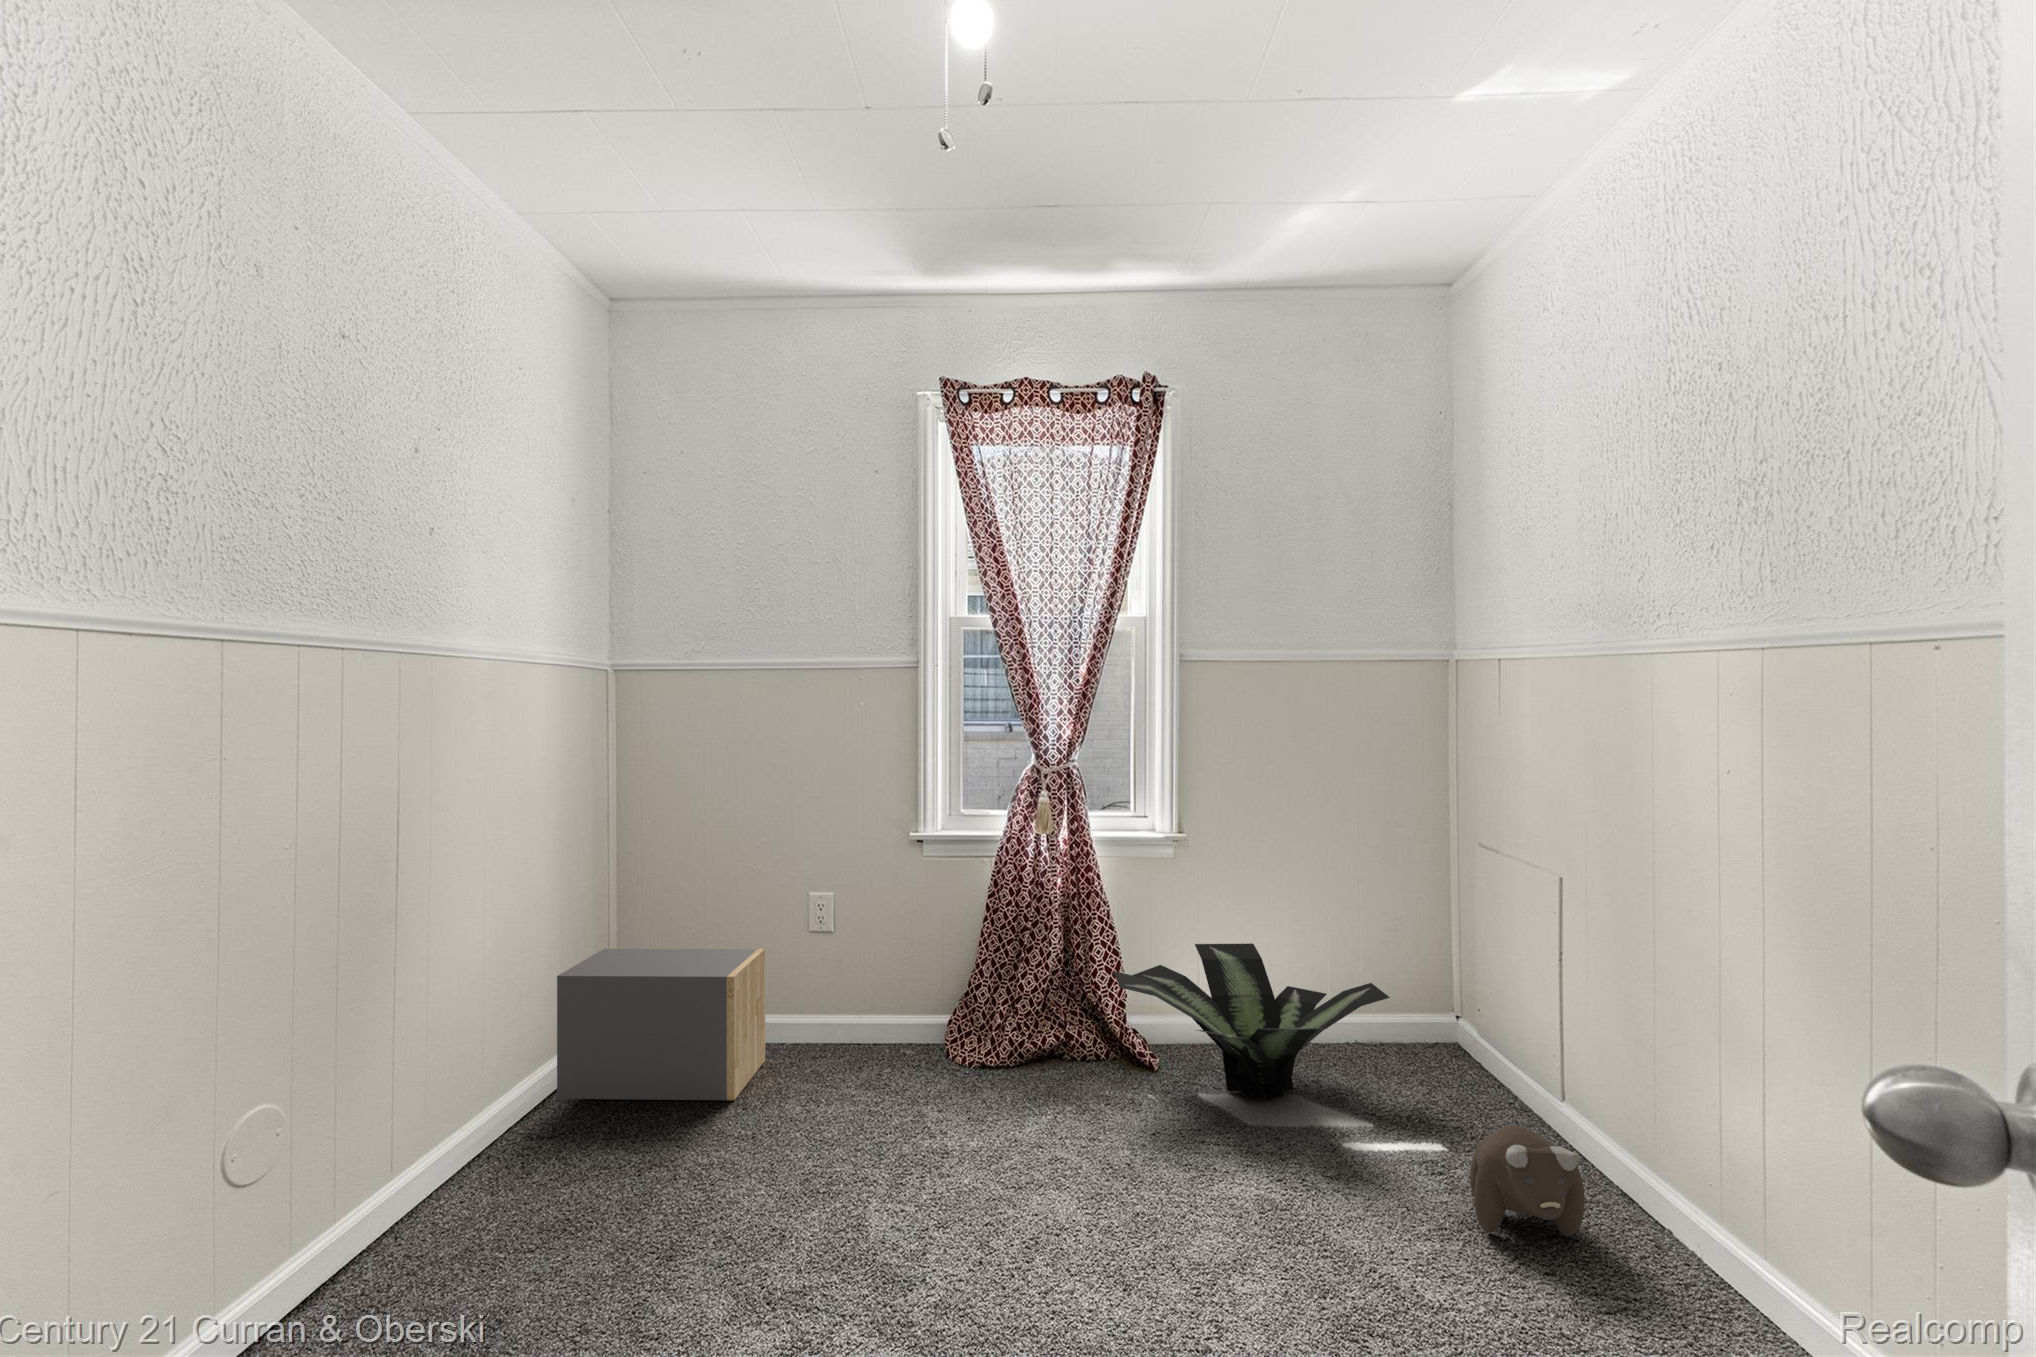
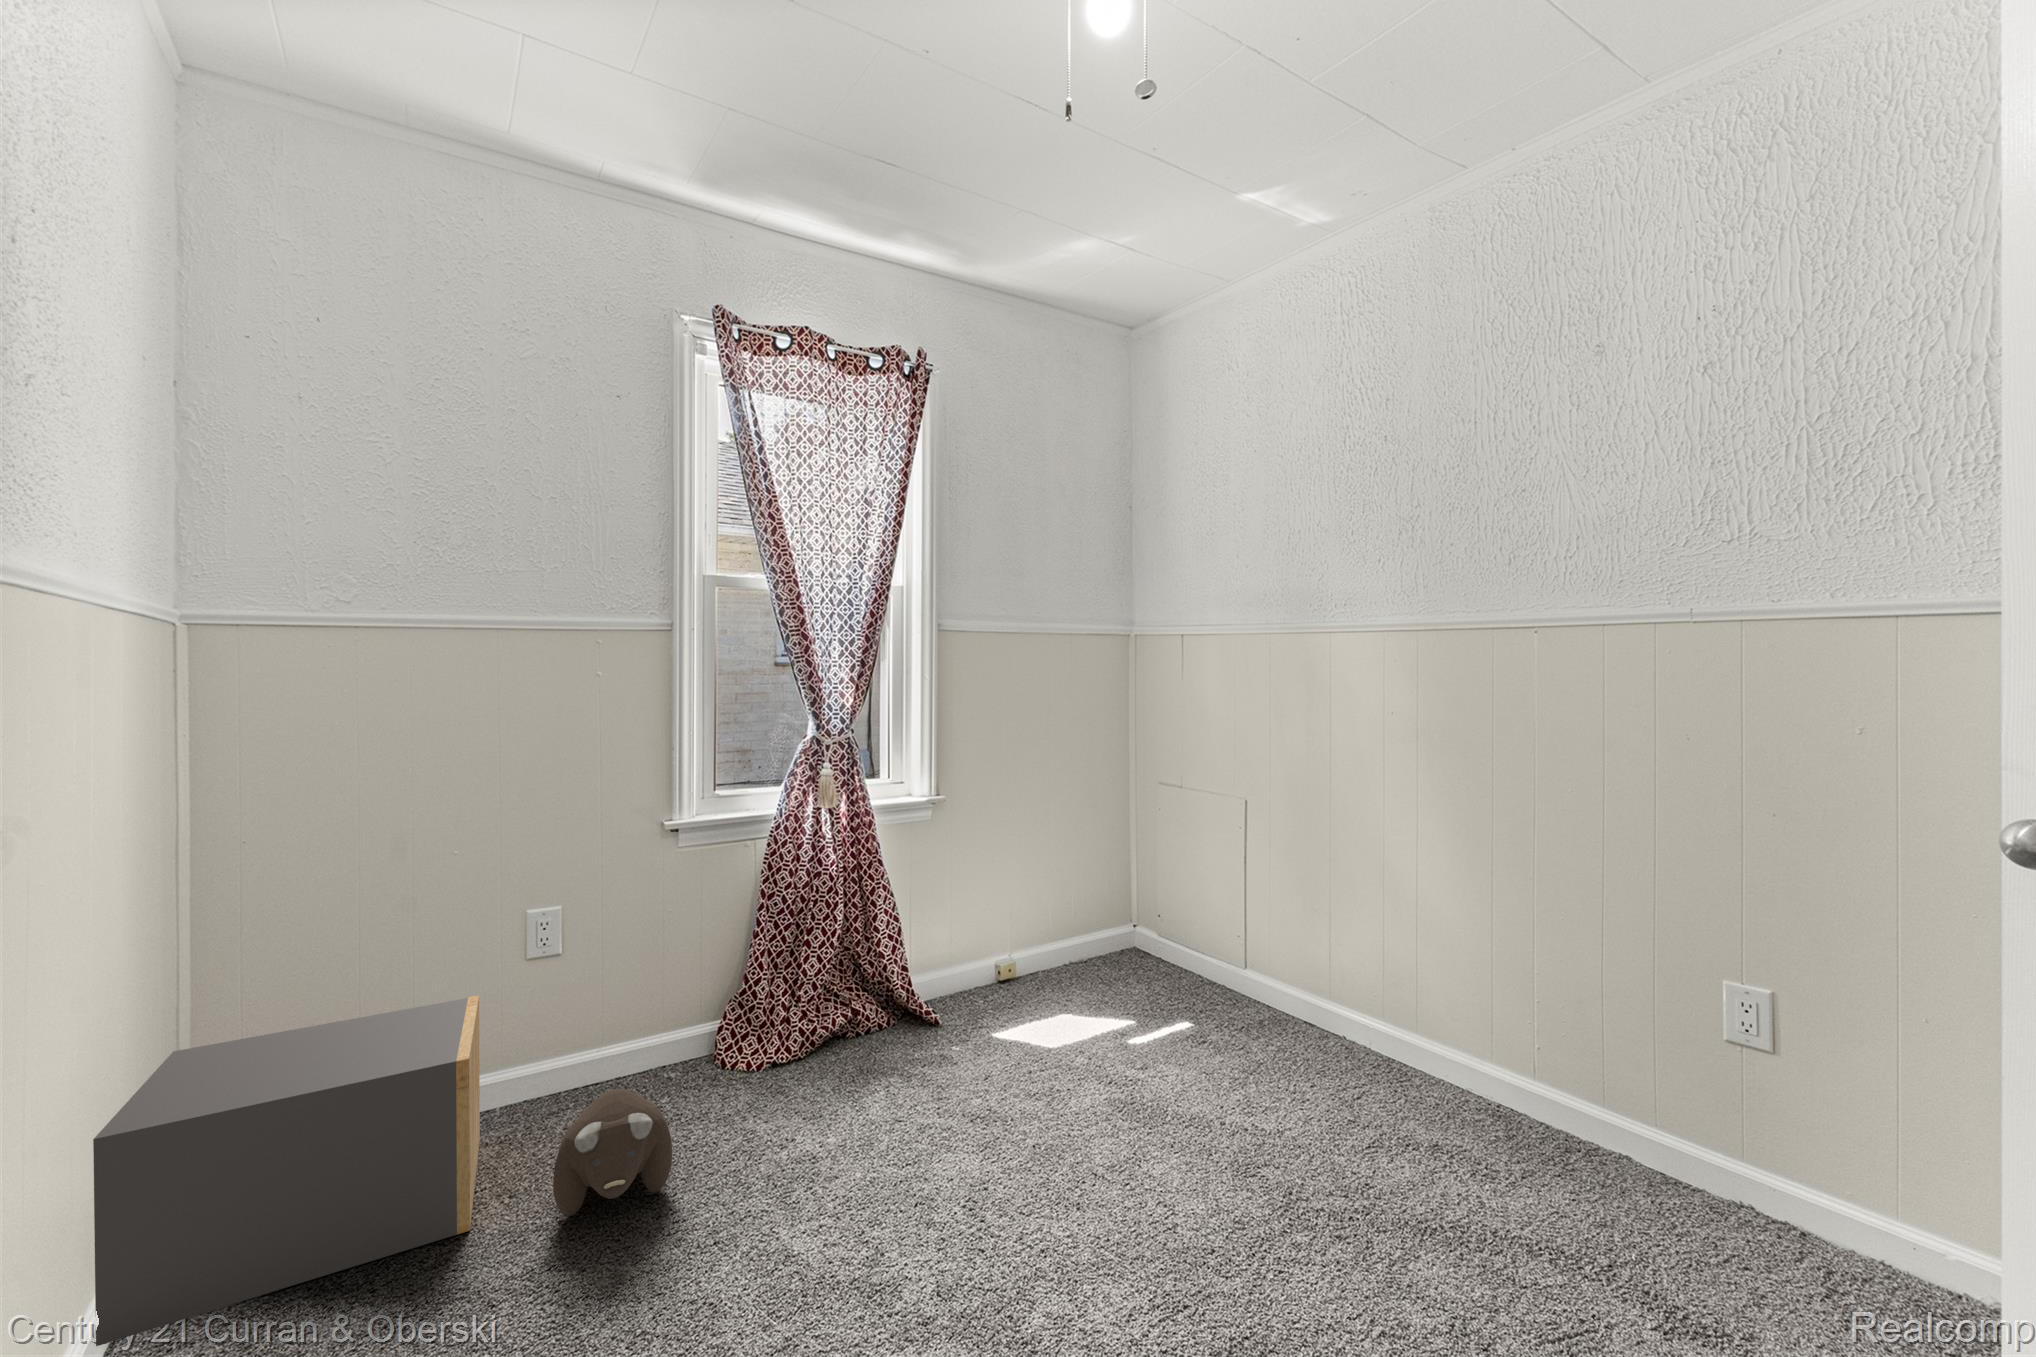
potted plant: present [1113,943,1390,1100] -> none [926,888,1159,1041]
plush toy: present [1470,1125,1585,1237] -> present [553,1089,672,1216]

